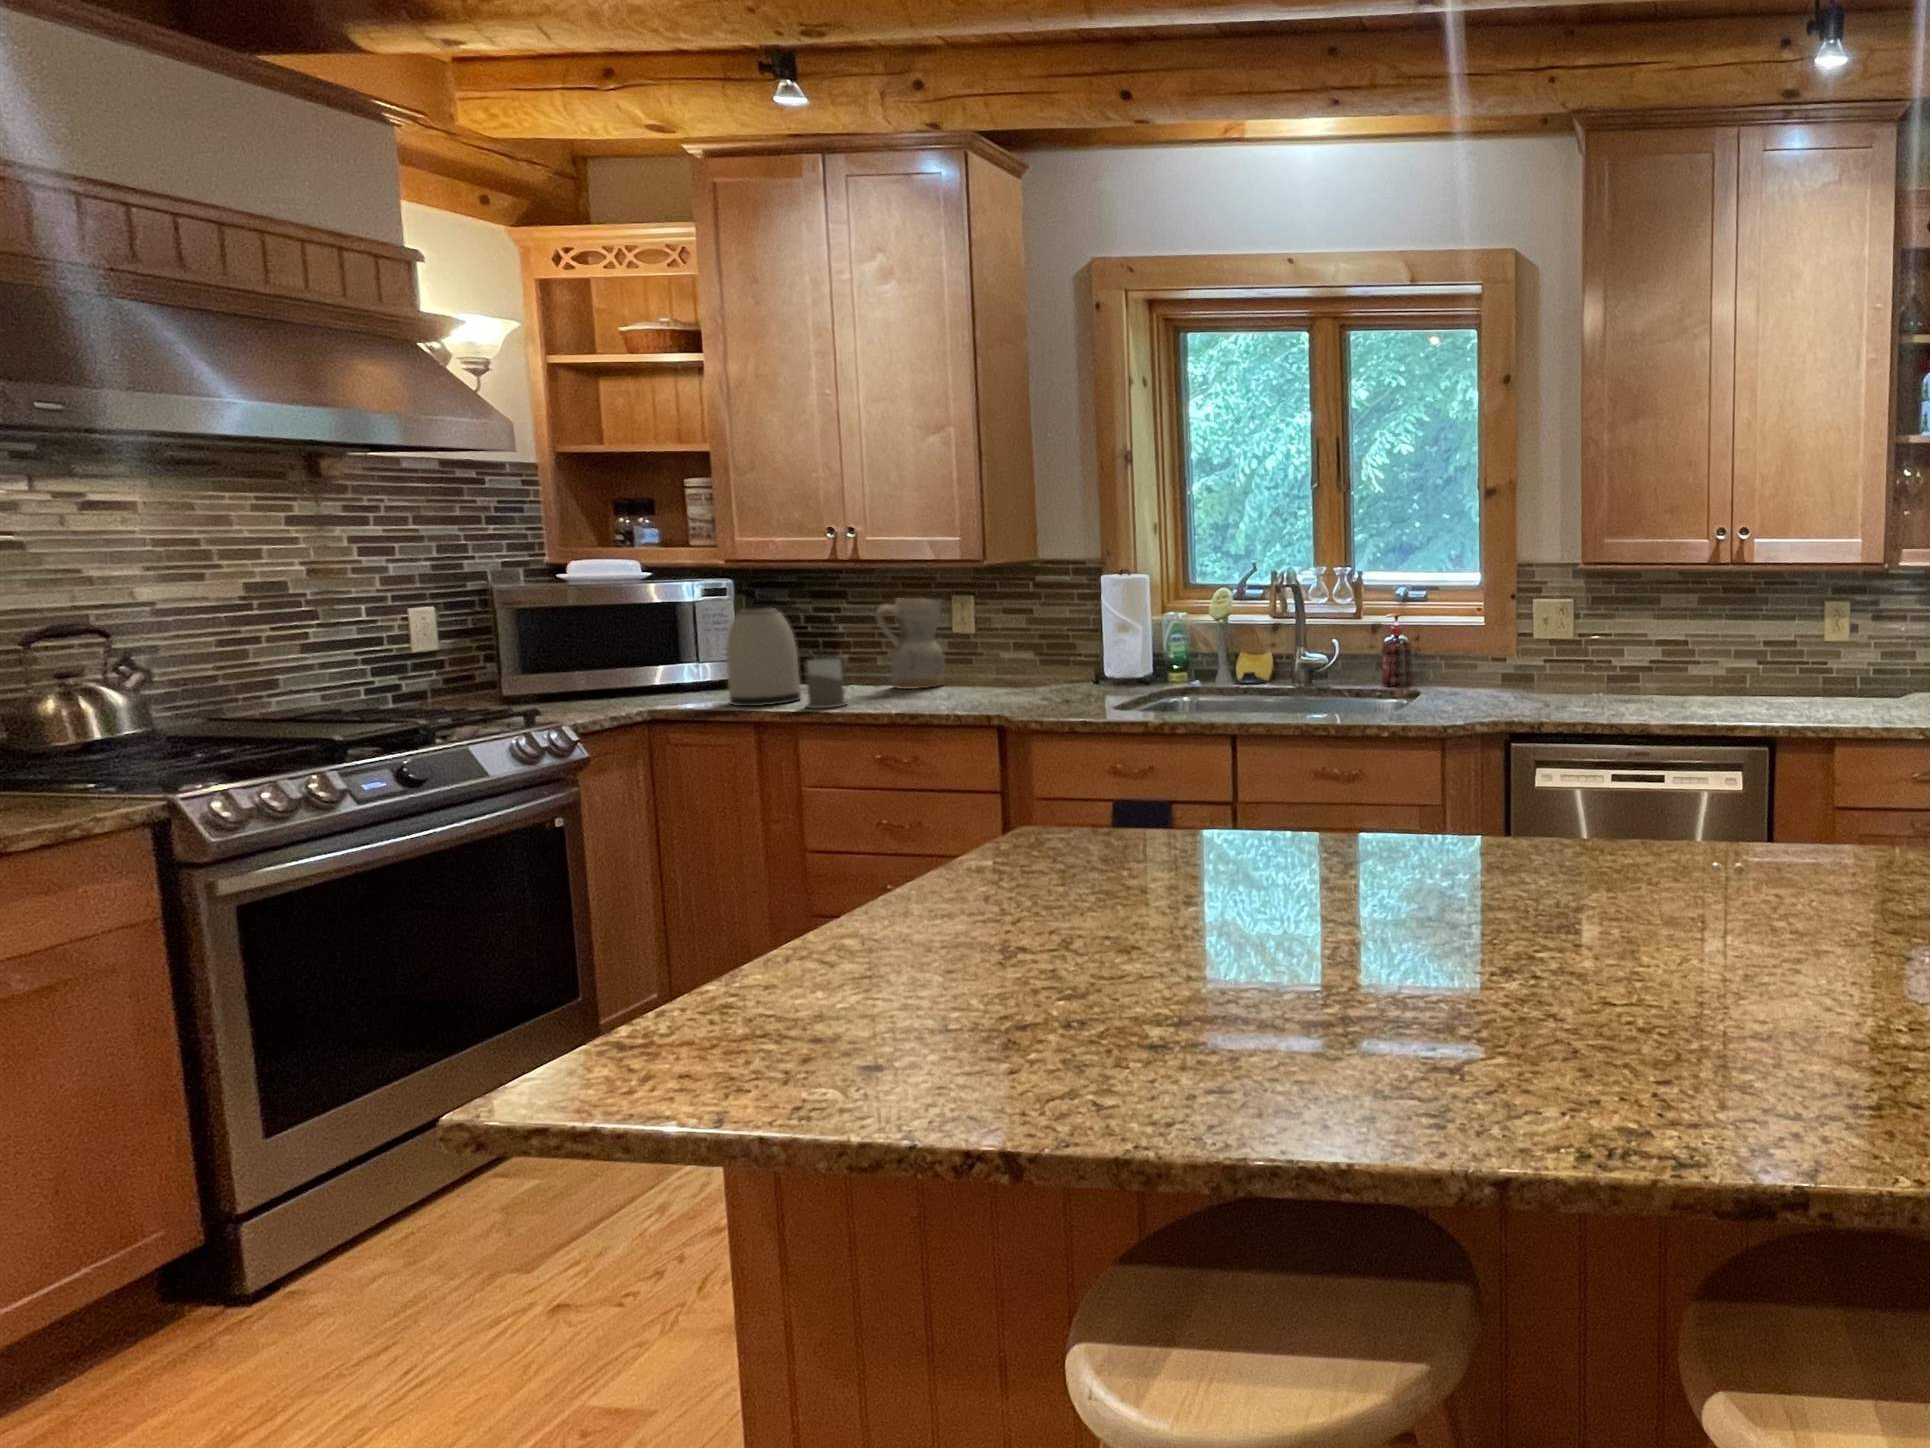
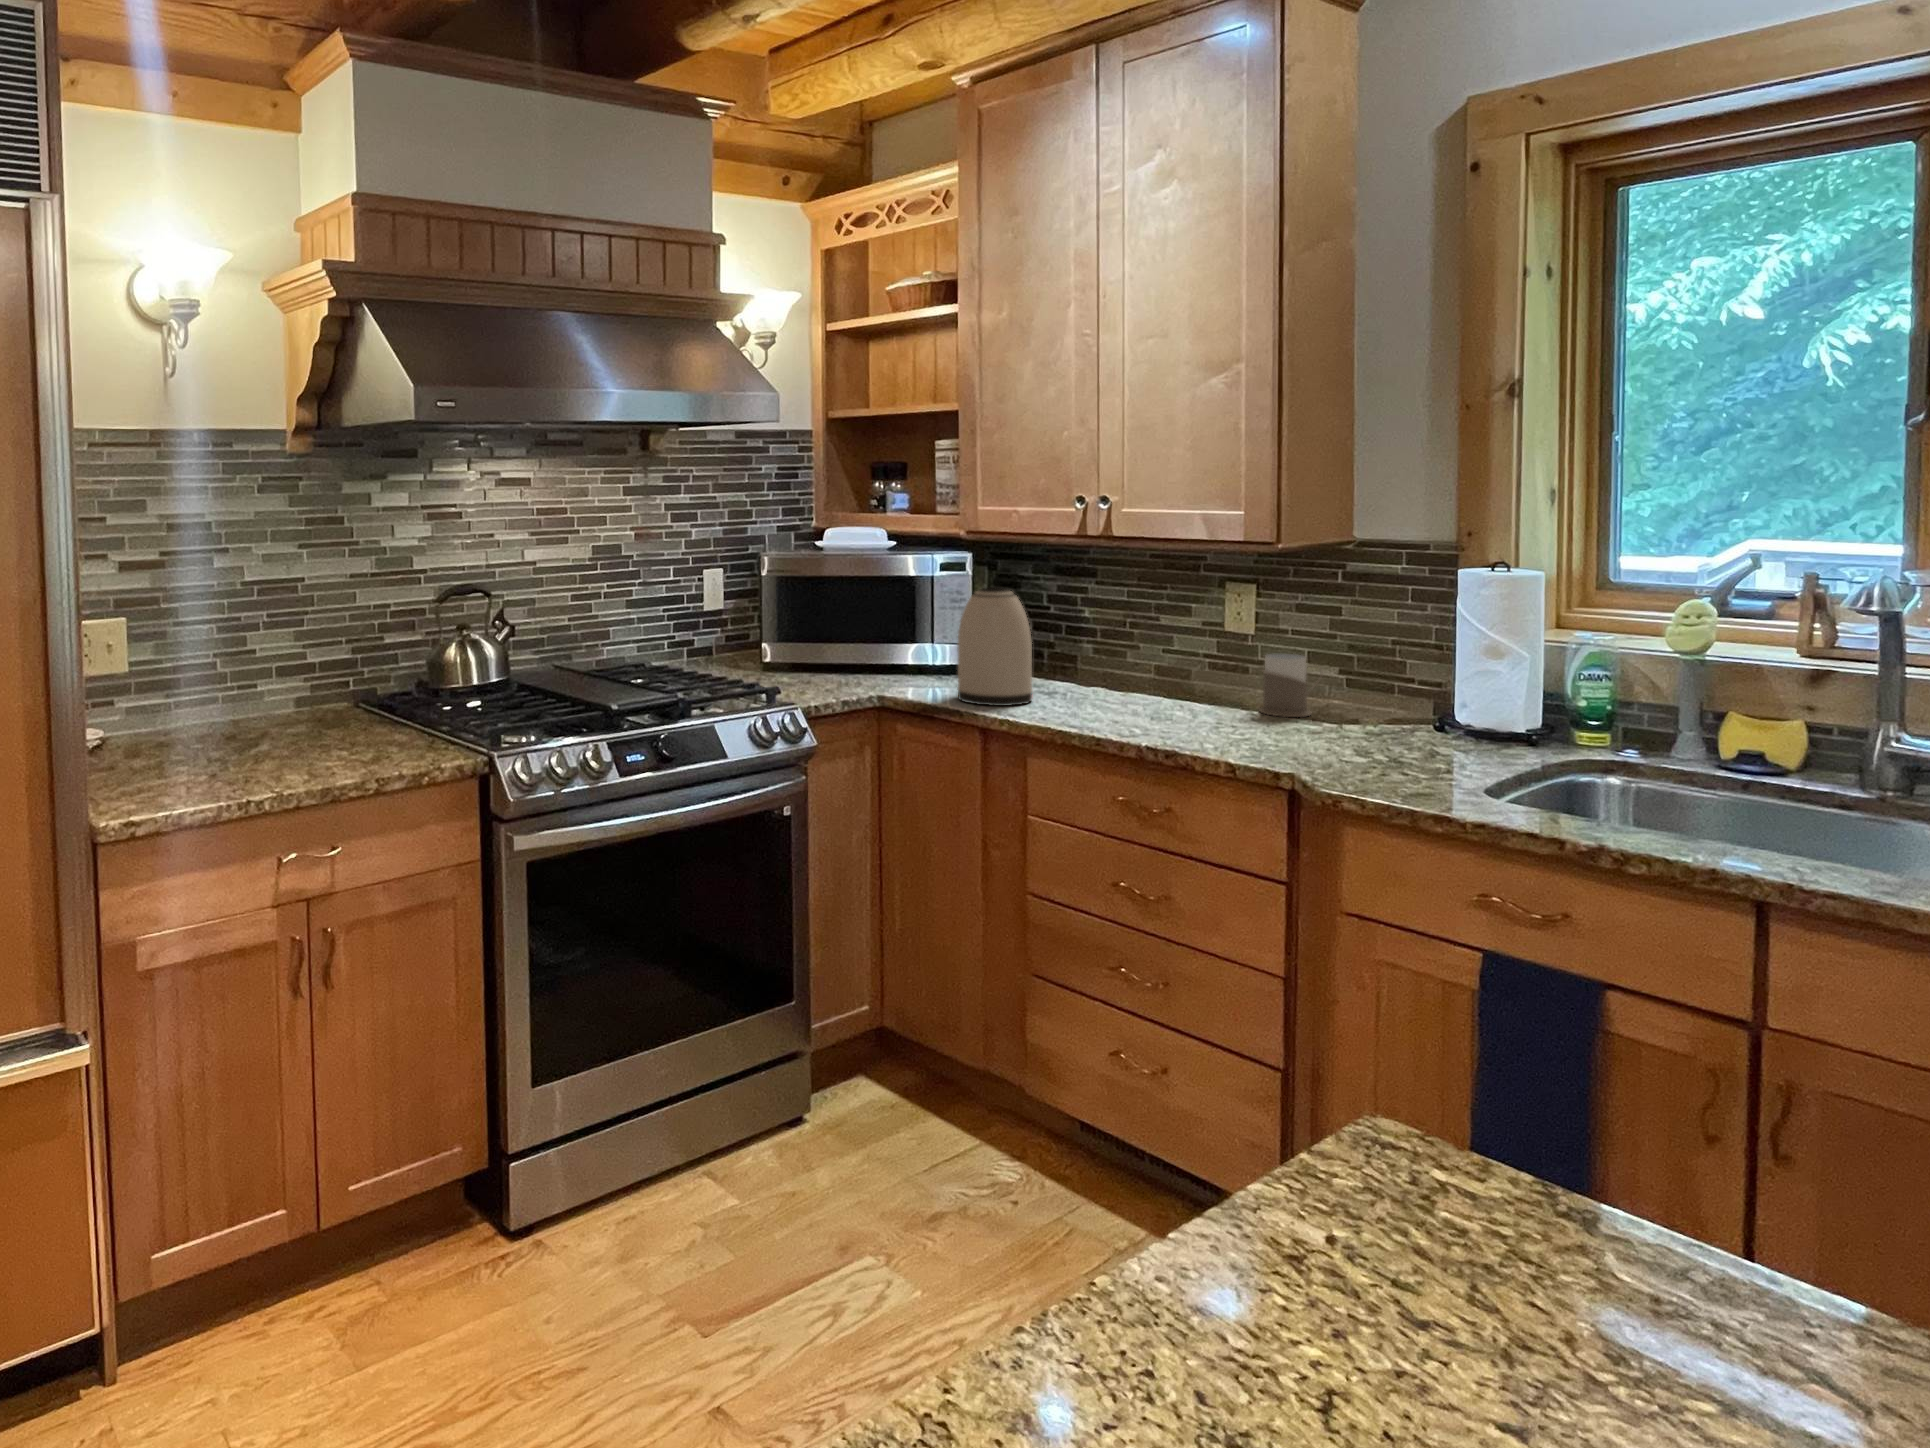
ceramic pitcher: present [875,598,945,689] -> none [1124,584,1210,702]
mug: present [806,659,847,709] -> present [1260,654,1323,717]

